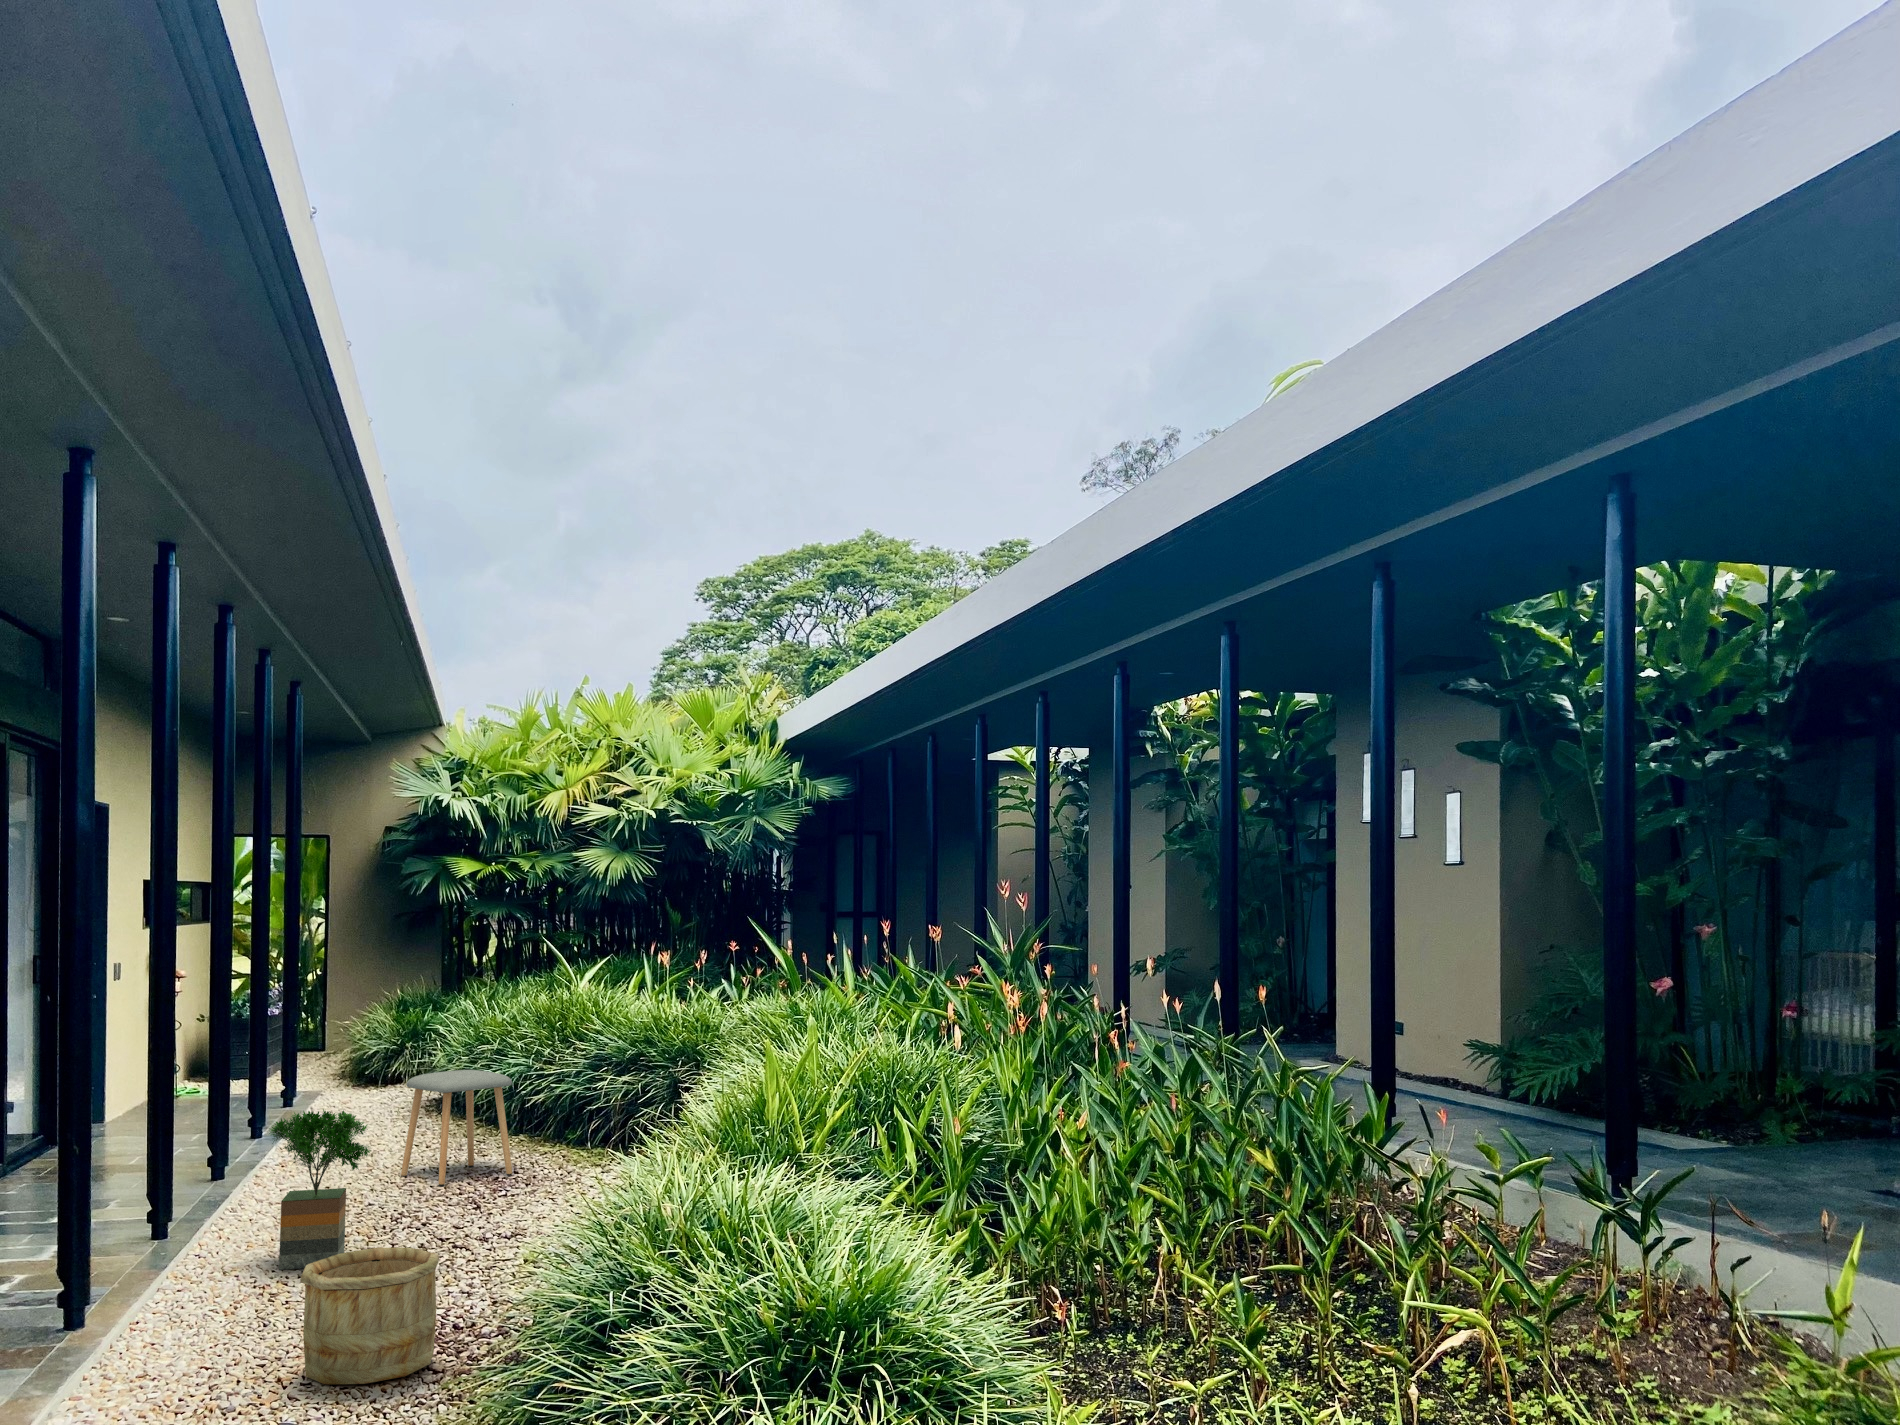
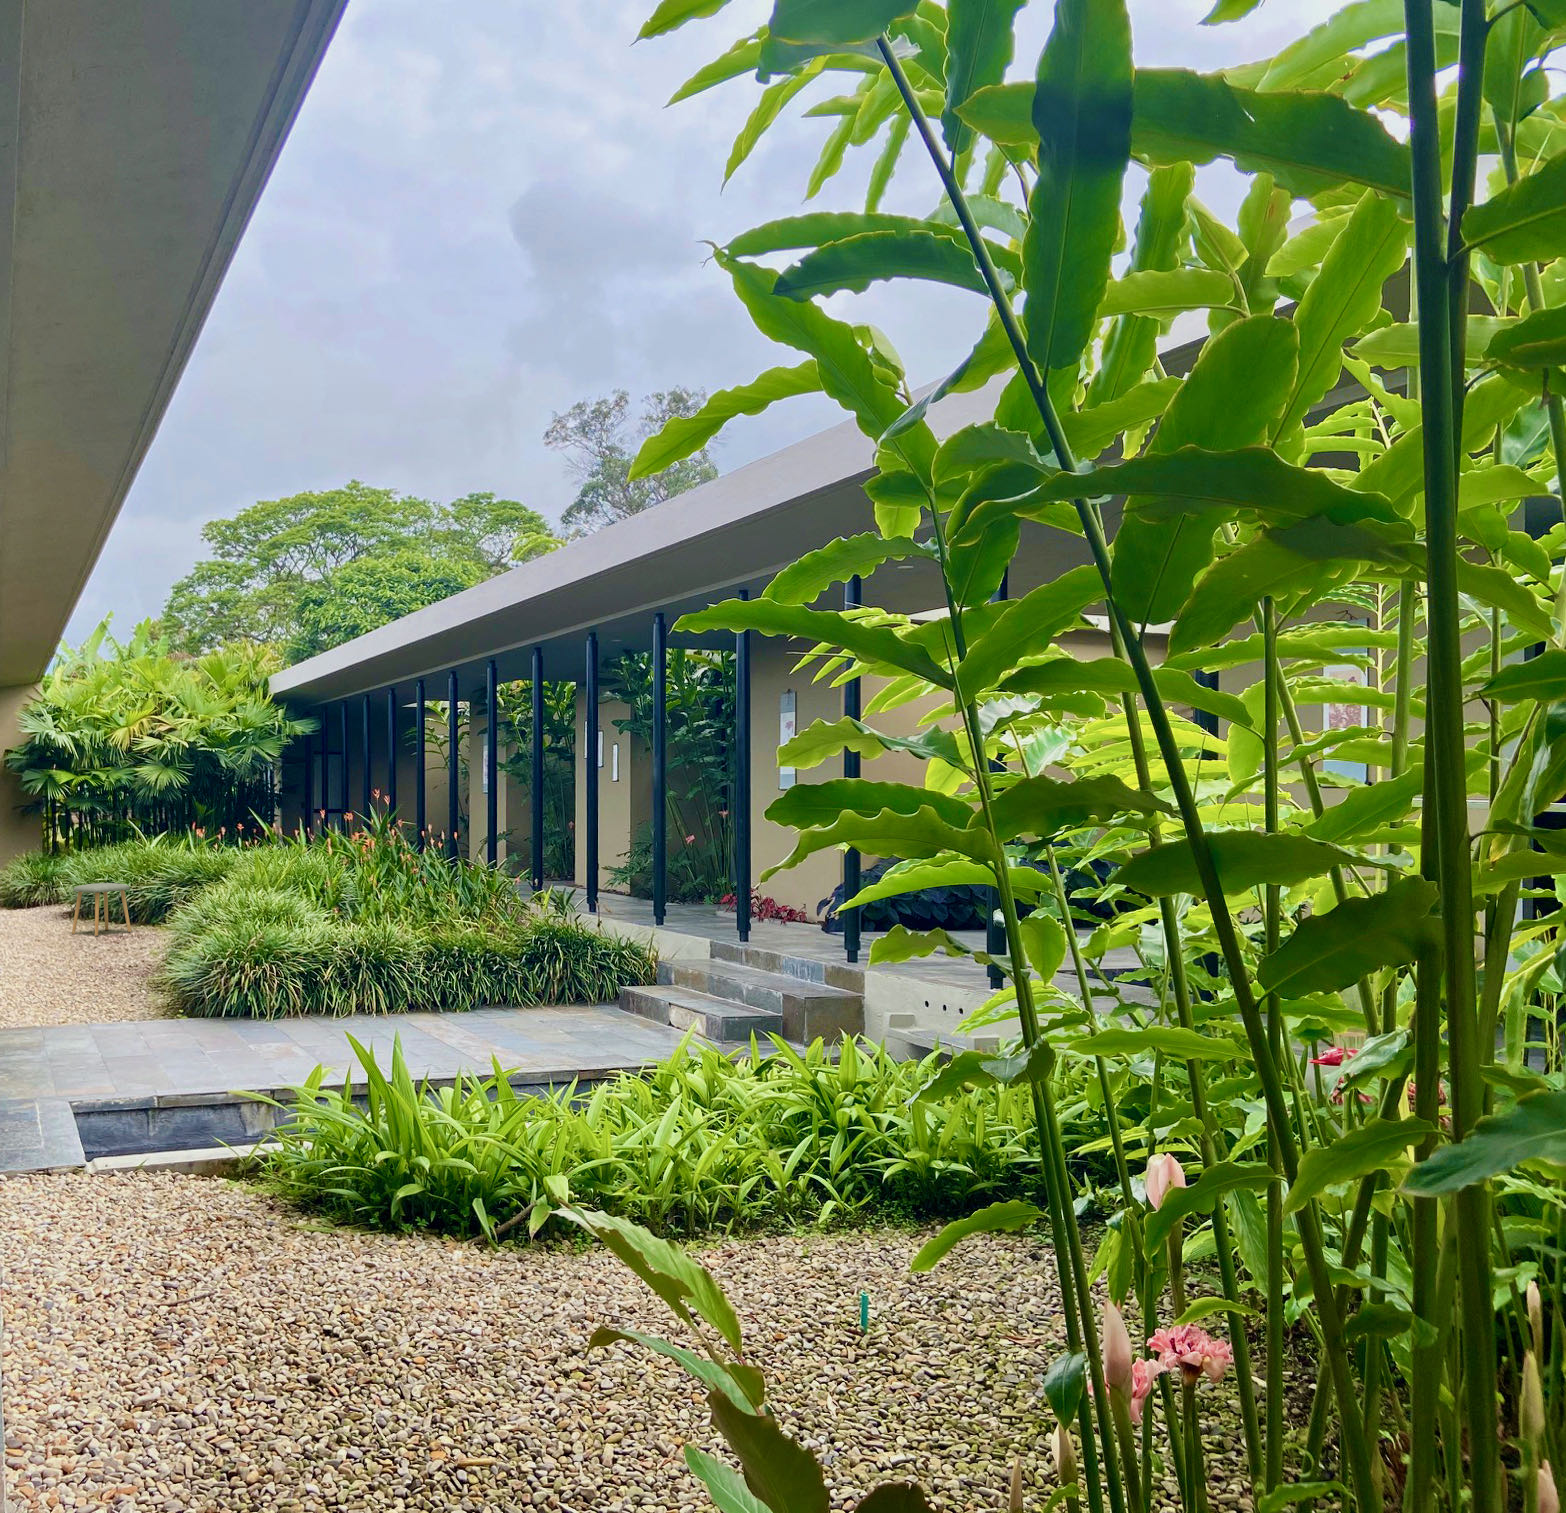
potted tree: present [269,1109,370,1270] -> none [31,892,81,959]
wooden bucket: present [300,1248,440,1384] -> none [78,934,132,978]

